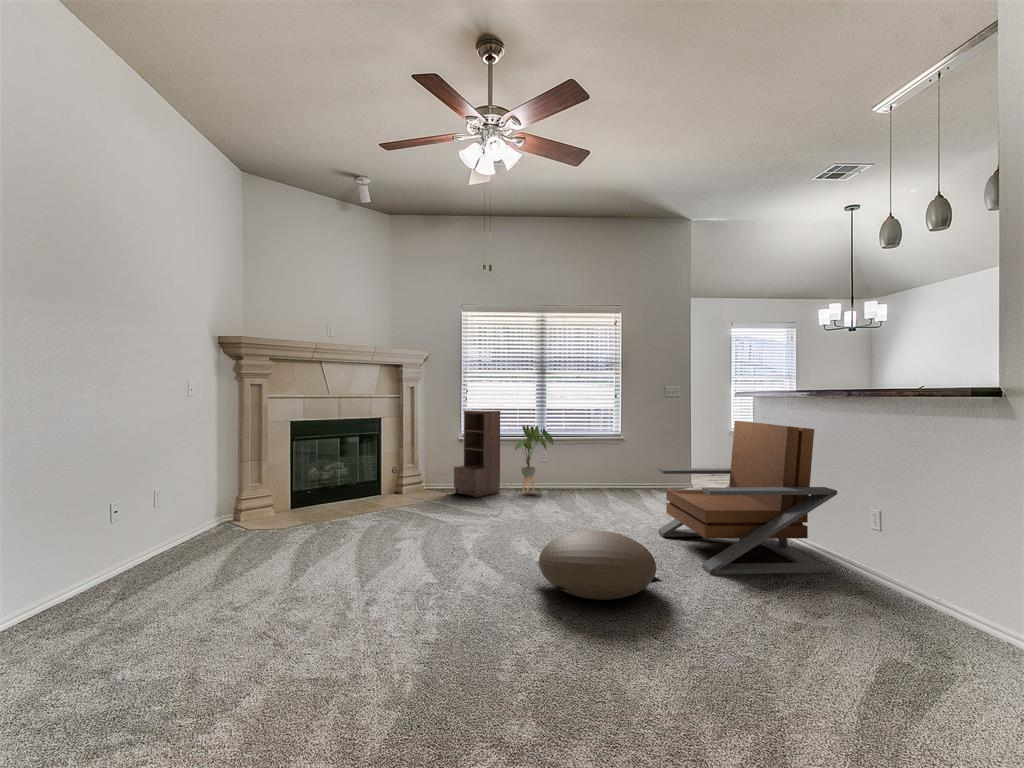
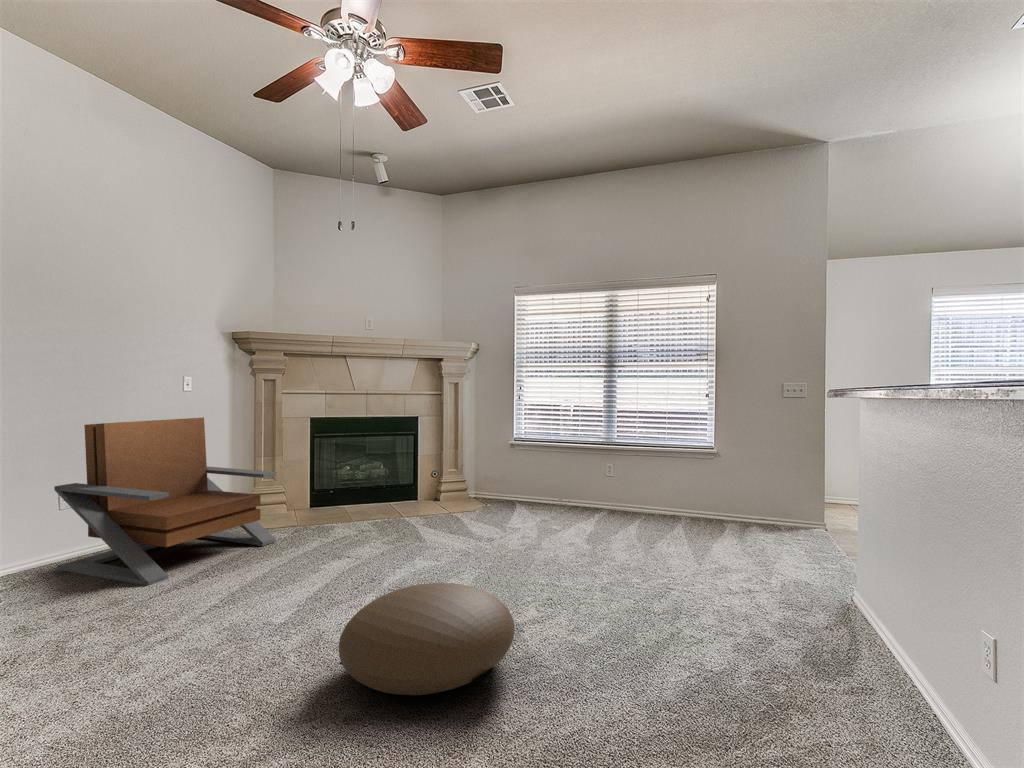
bookshelf: present [454,410,500,497] -> none [498,410,552,513]
lounge chair: present [658,421,837,574] -> present [54,417,276,586]
house plant: present [515,425,553,494] -> none [559,430,607,516]

